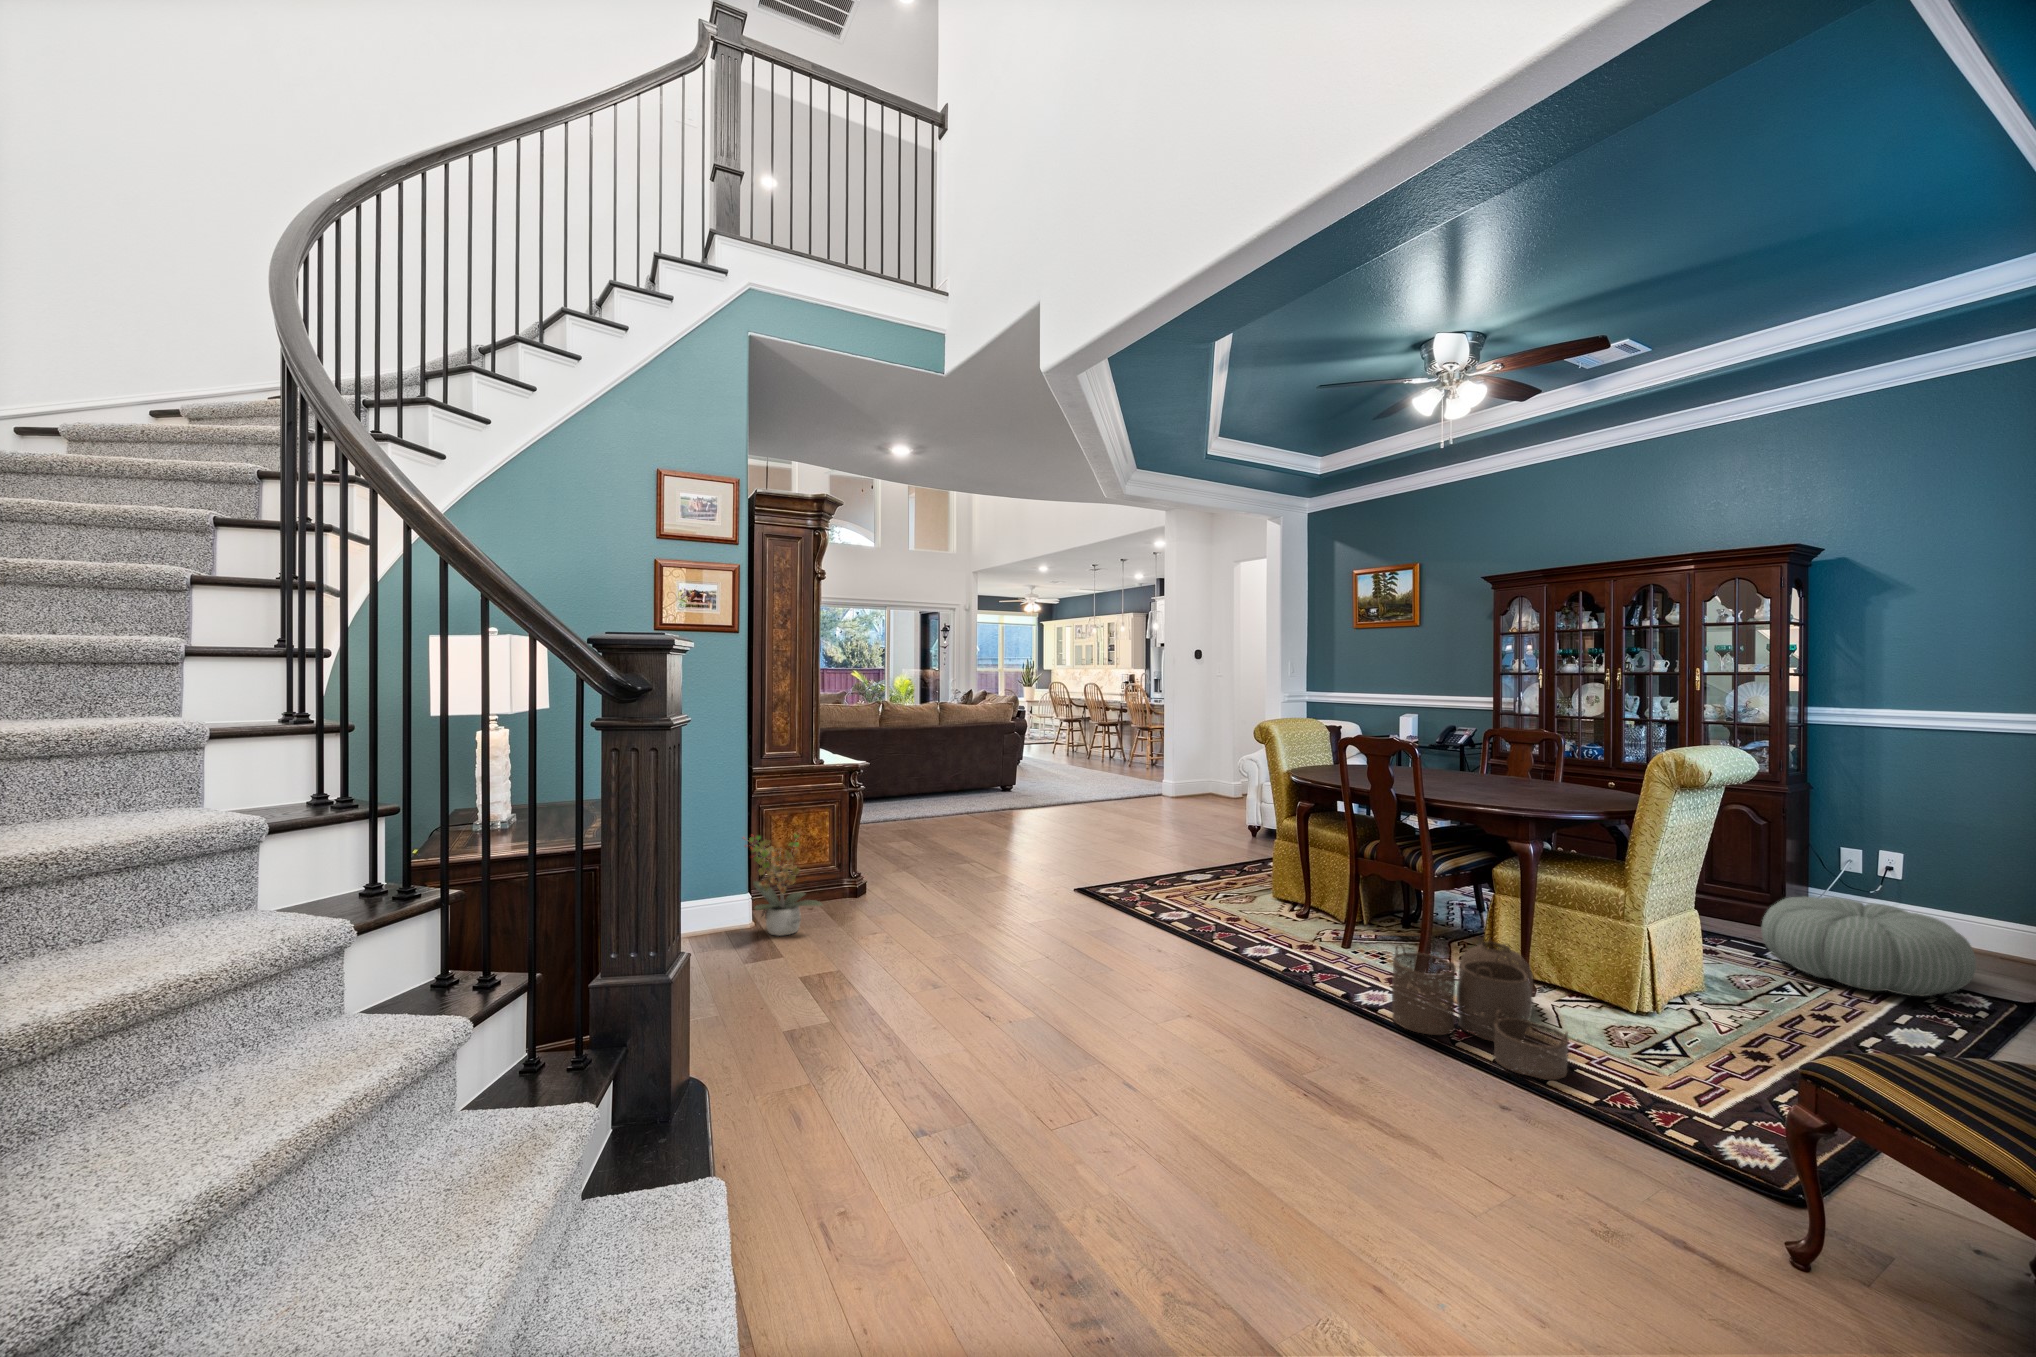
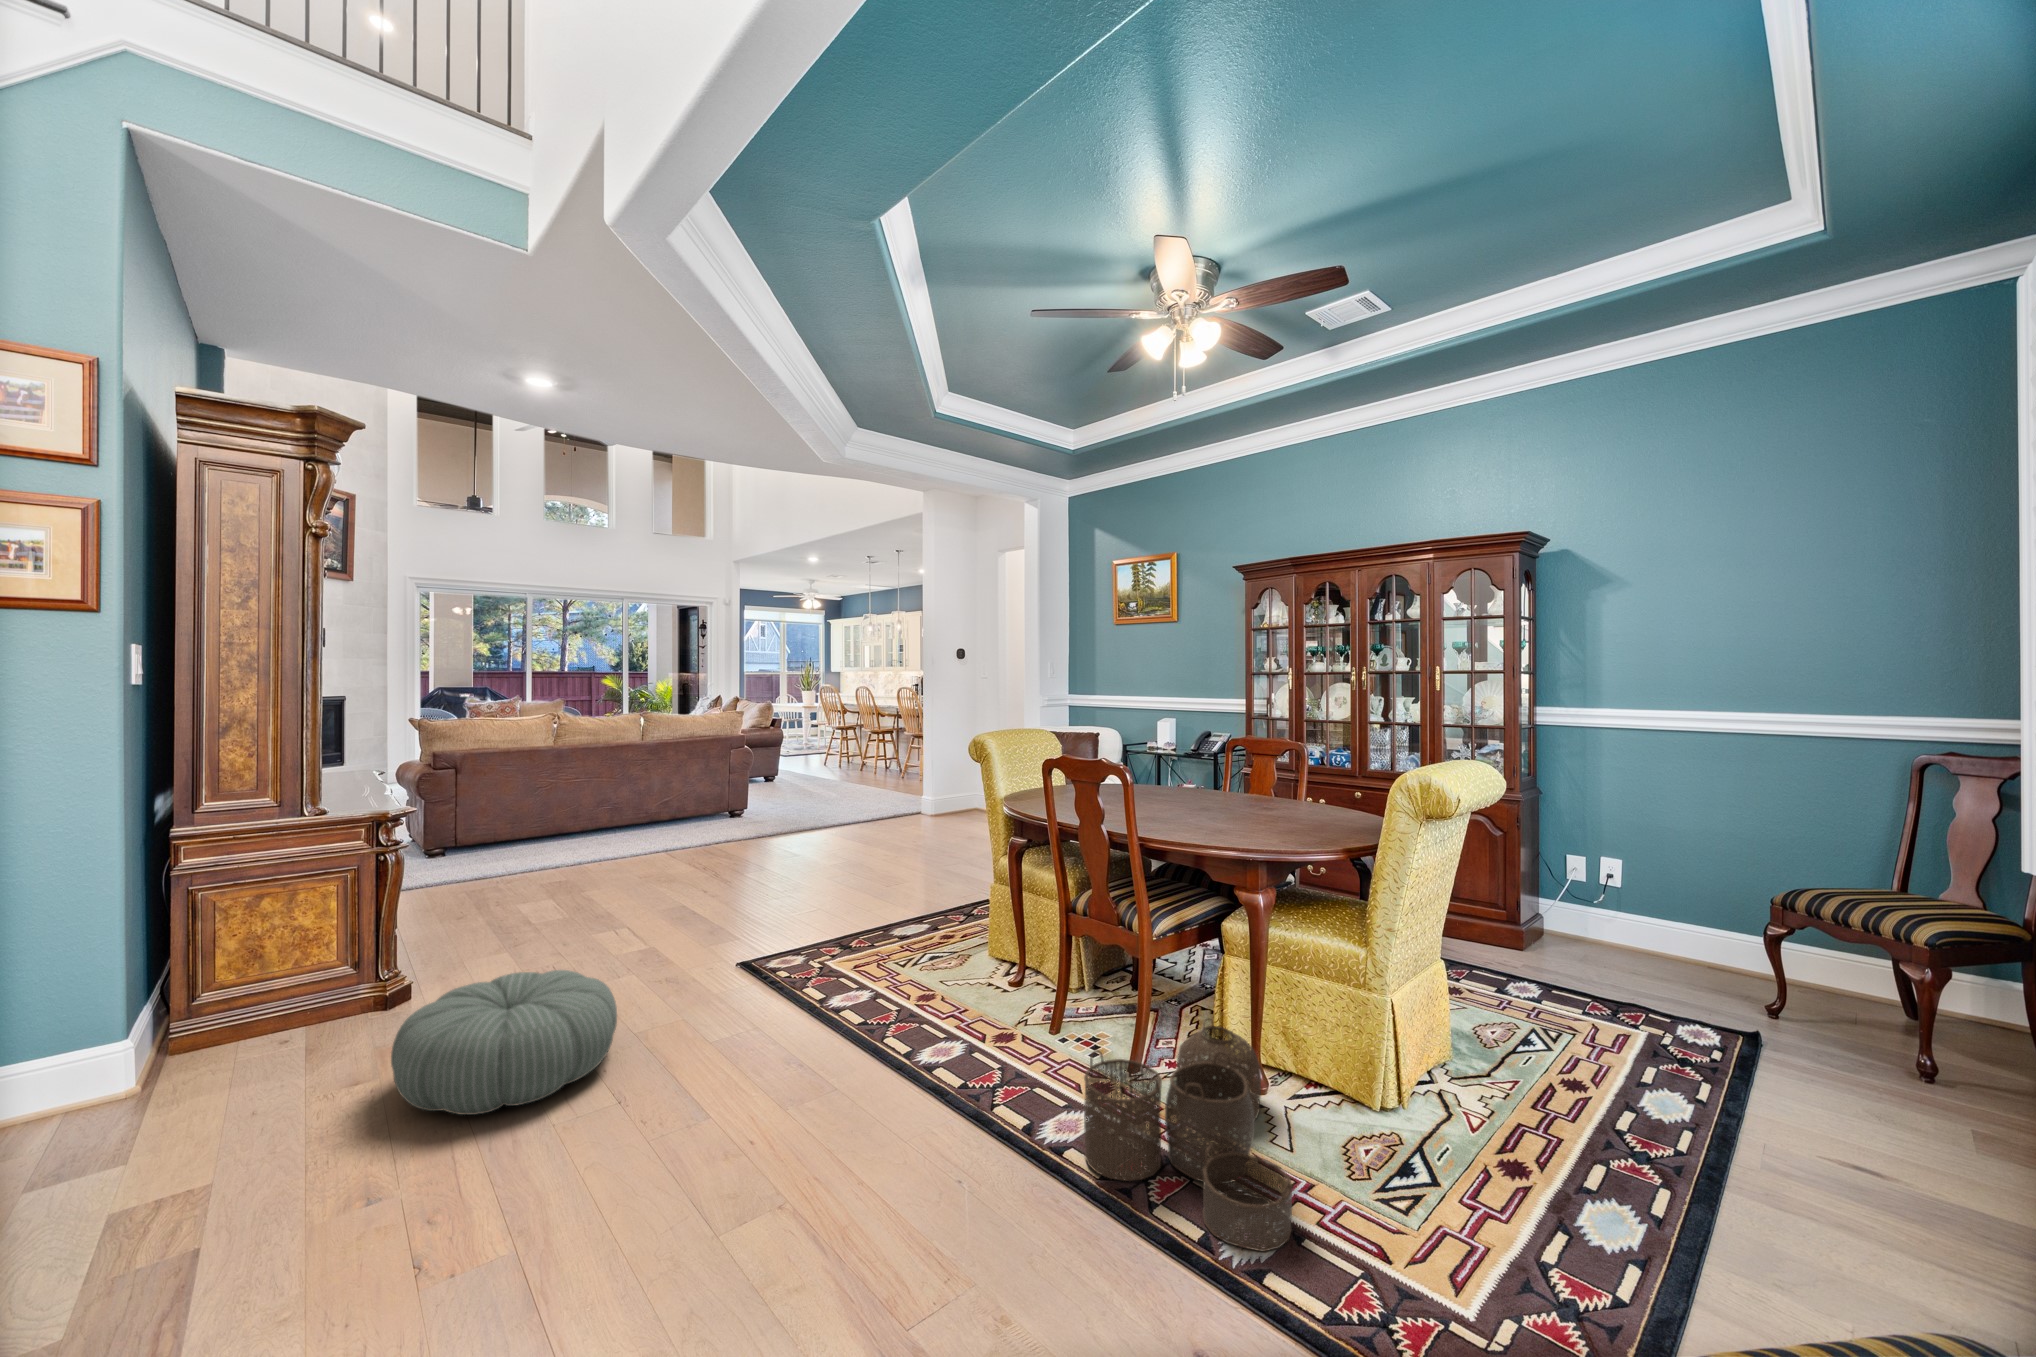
potted plant: present [749,835,822,936] -> none [153,929,313,1099]
pouf: present [1761,897,1976,996] -> present [391,970,617,1115]

